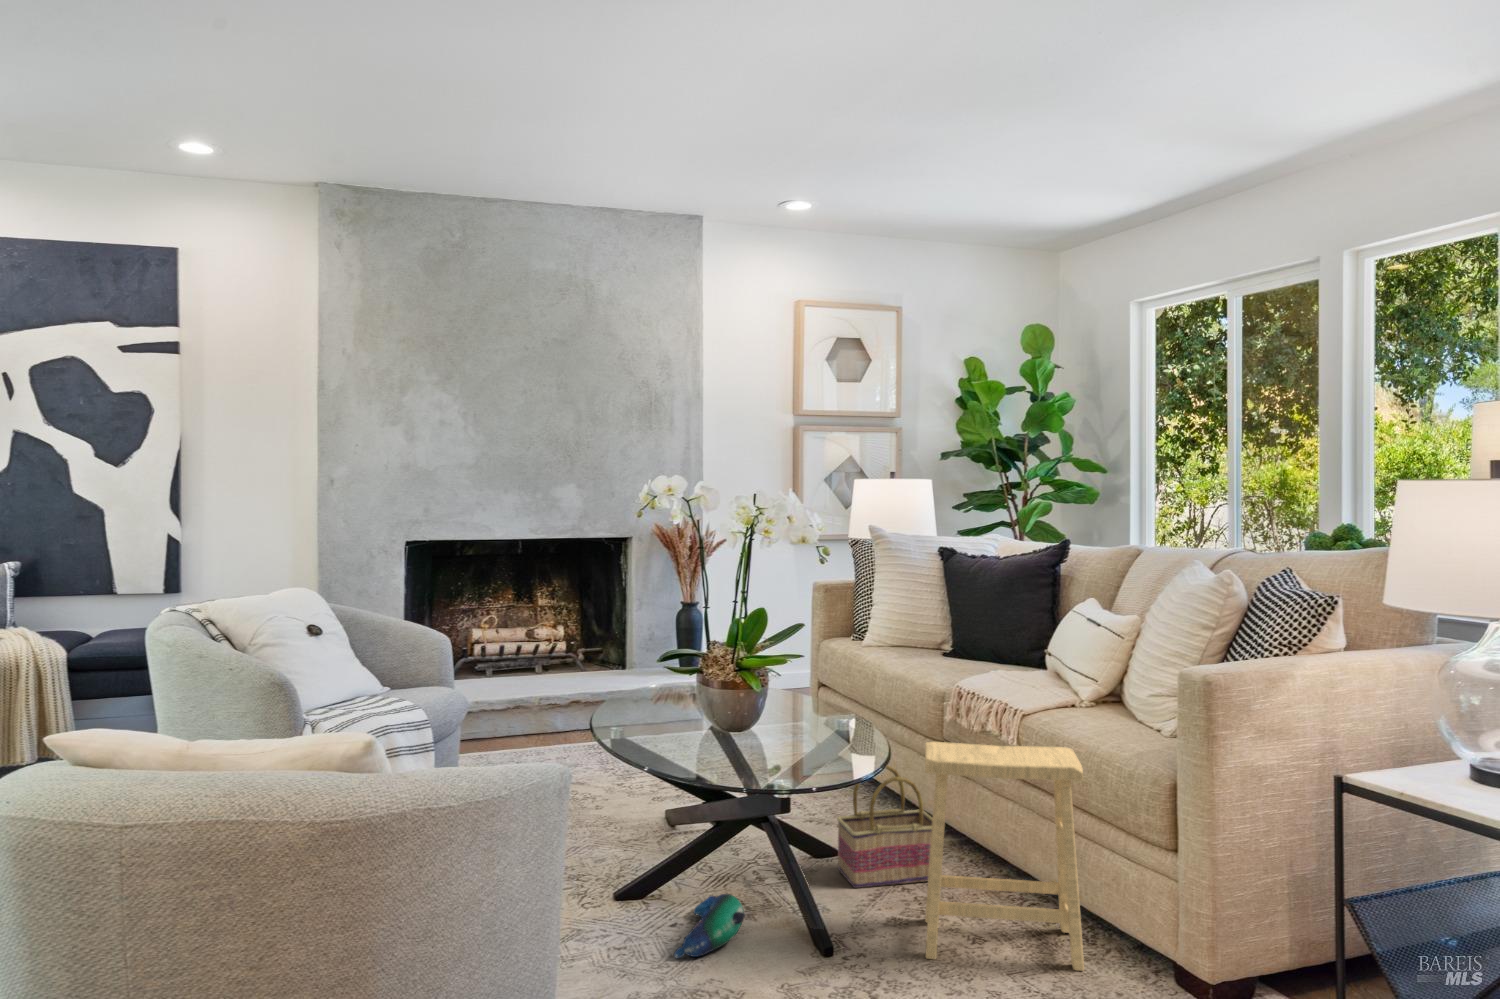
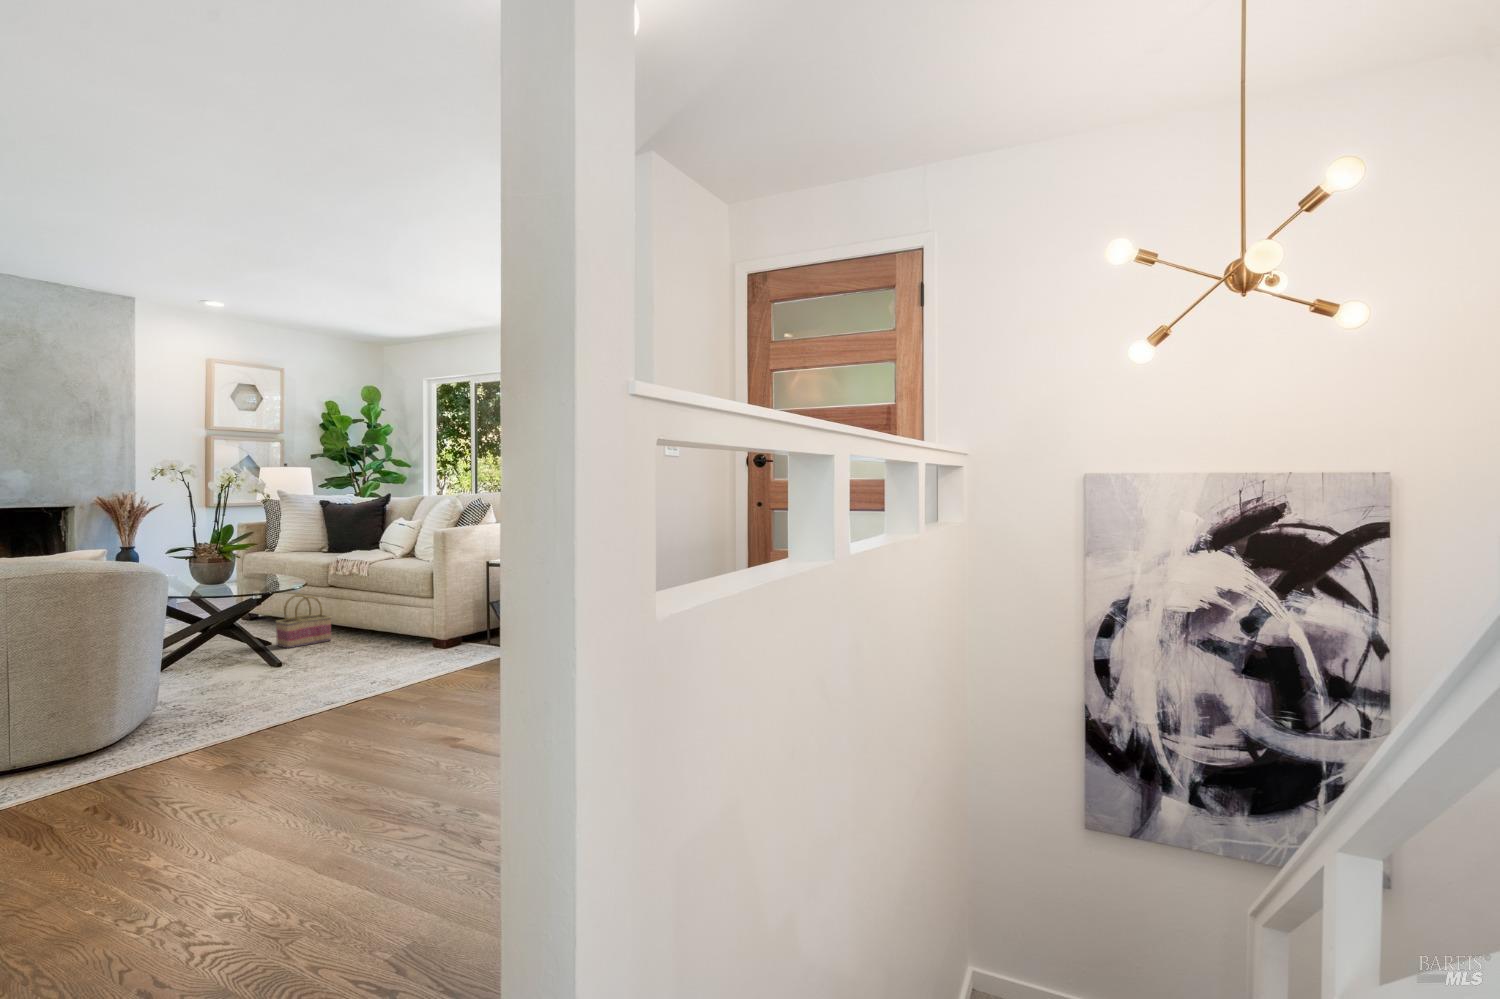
footstool: present [925,742,1084,971] -> none [326,569,398,656]
plush toy: present [674,894,746,958] -> none [202,649,238,674]

